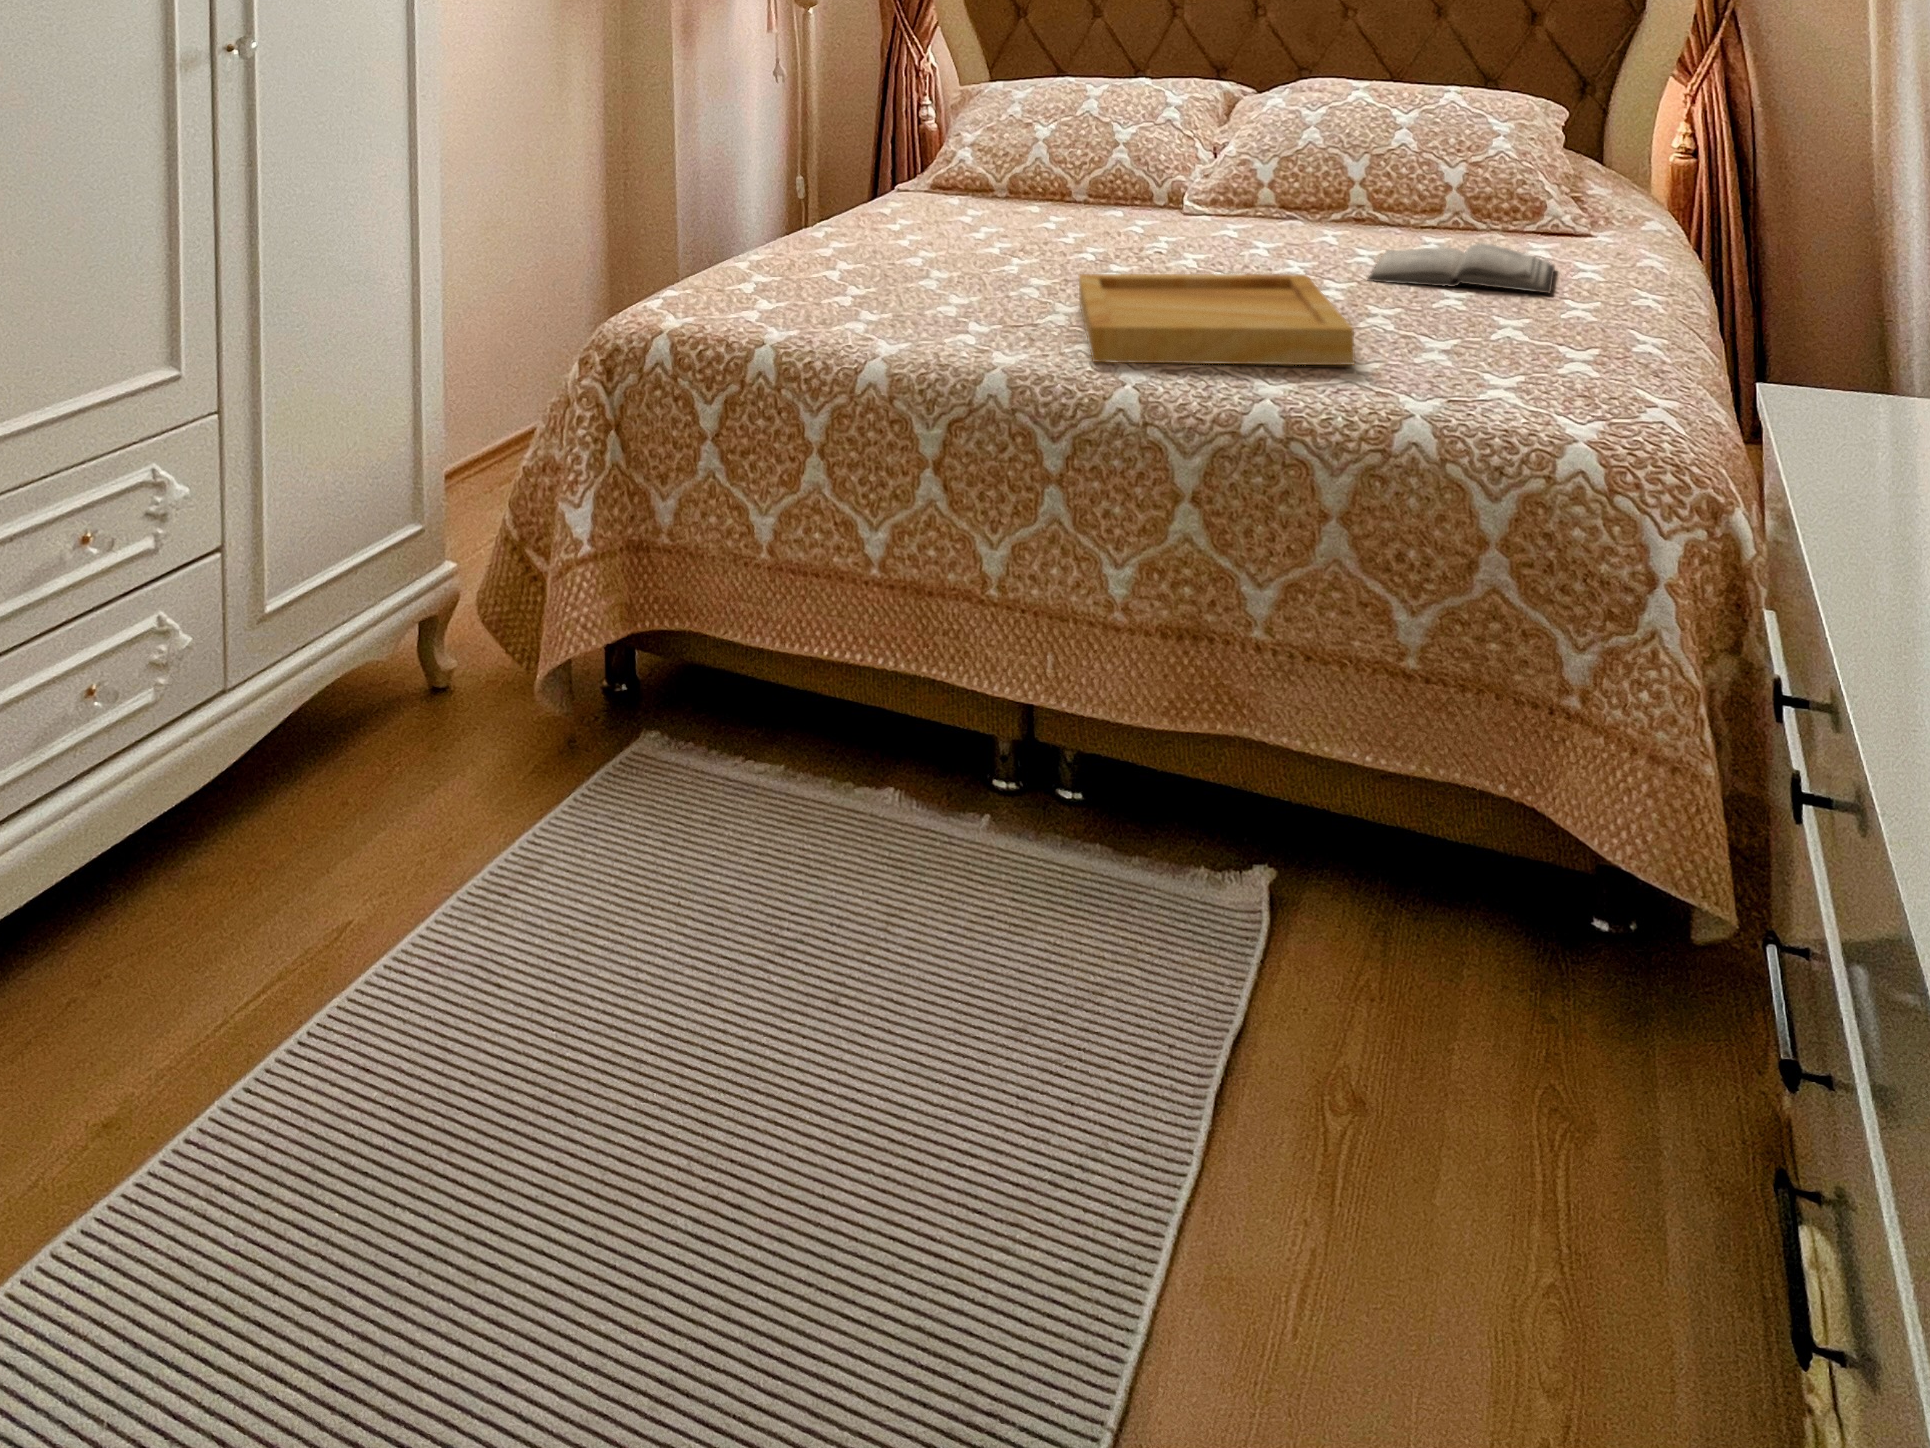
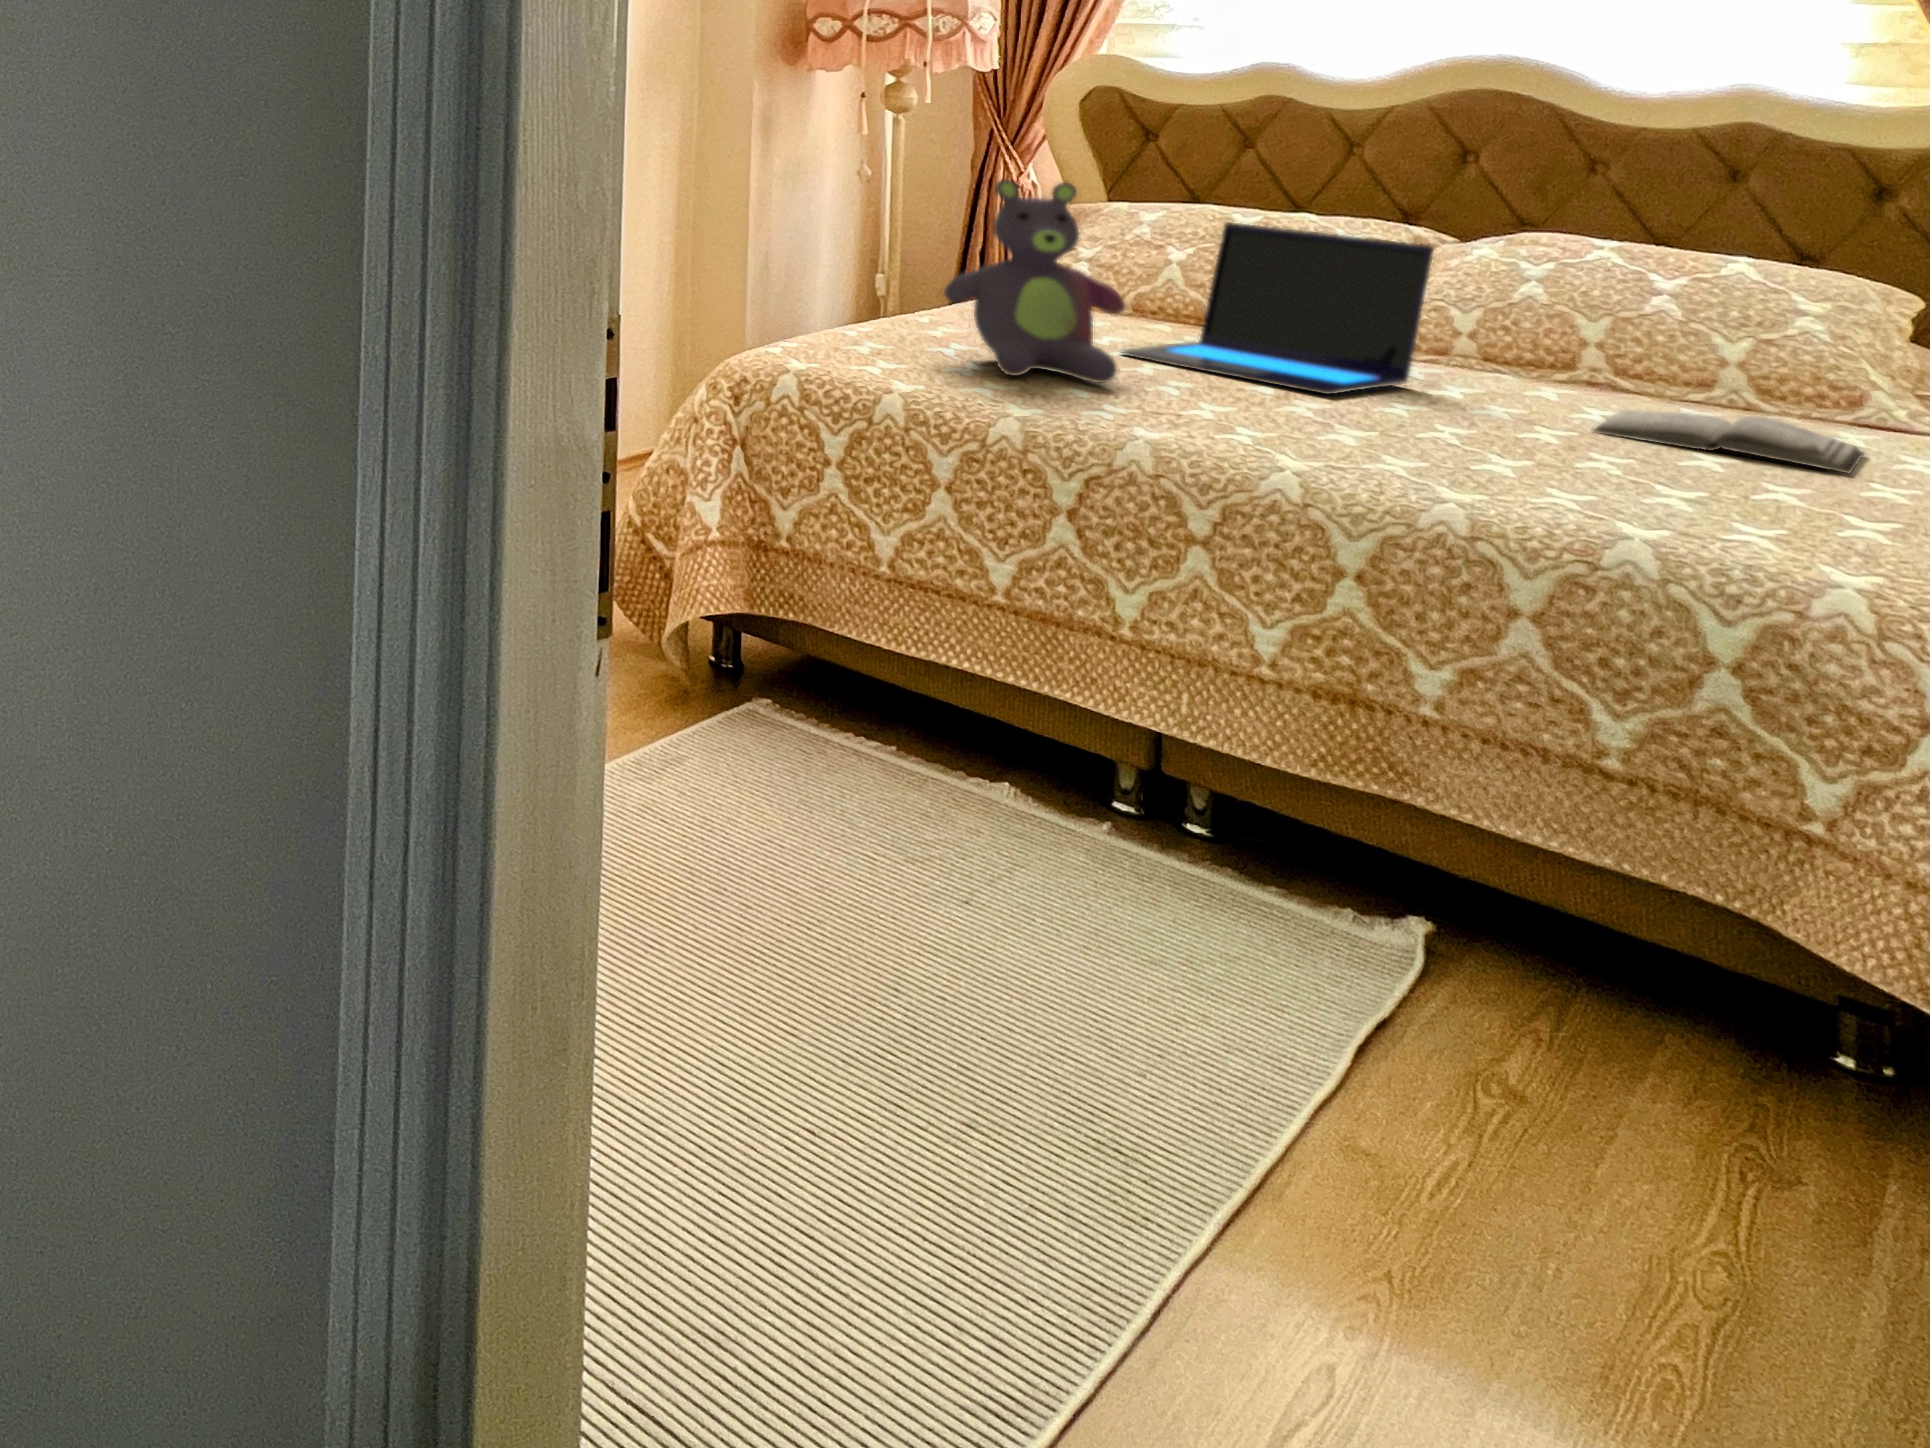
stuffed bear: none [821,78,989,302] -> present [944,179,1125,383]
laptop: none [990,100,1241,275] -> present [1122,222,1434,394]
tray: present [1079,274,1355,365] -> none [1227,377,1563,492]

